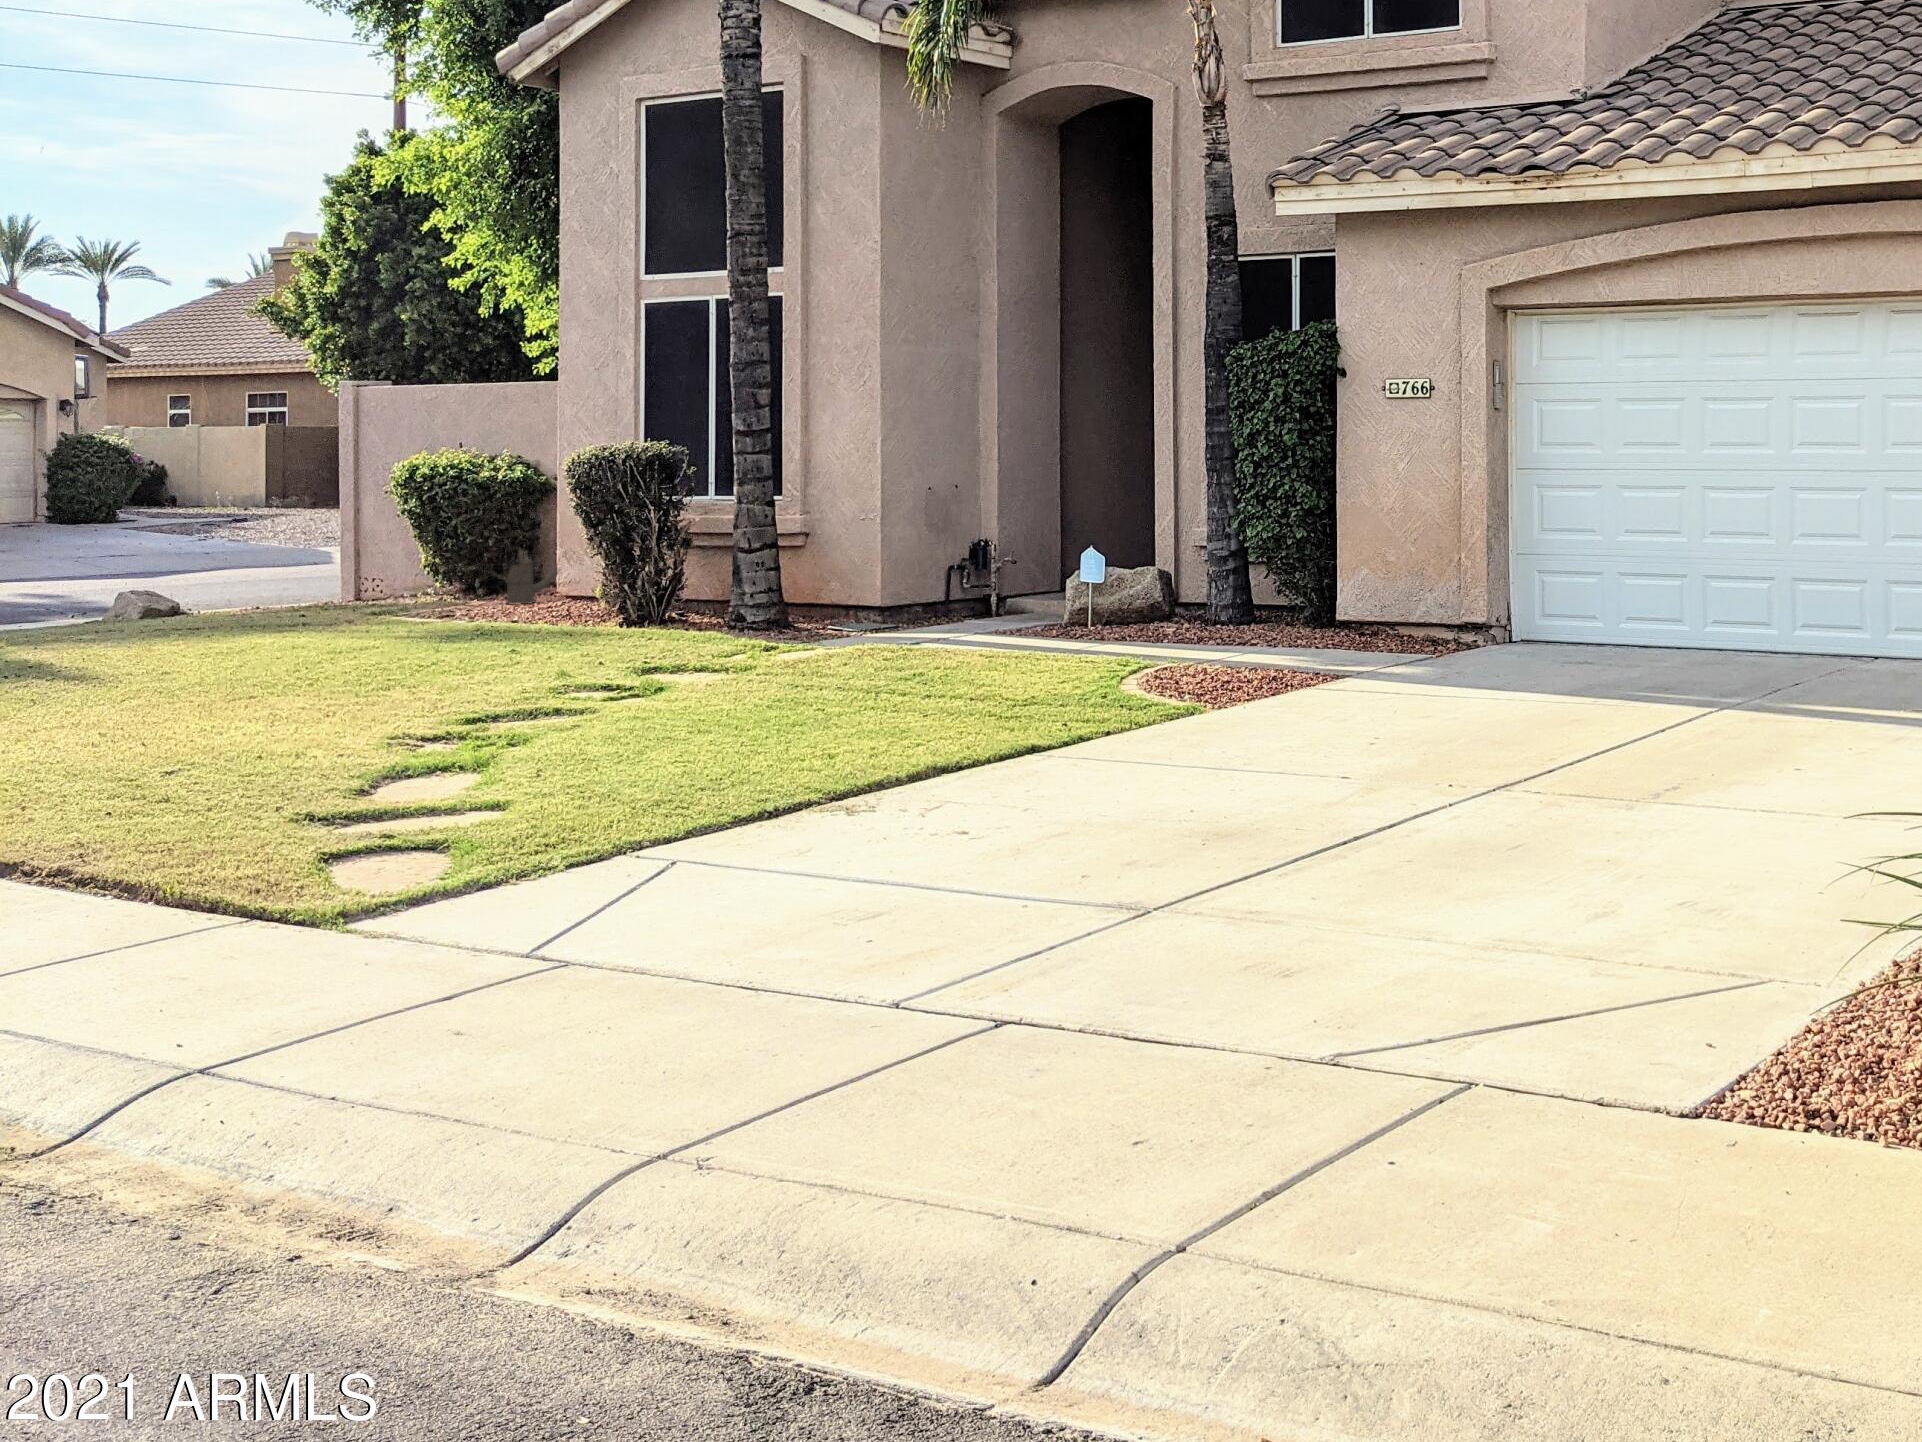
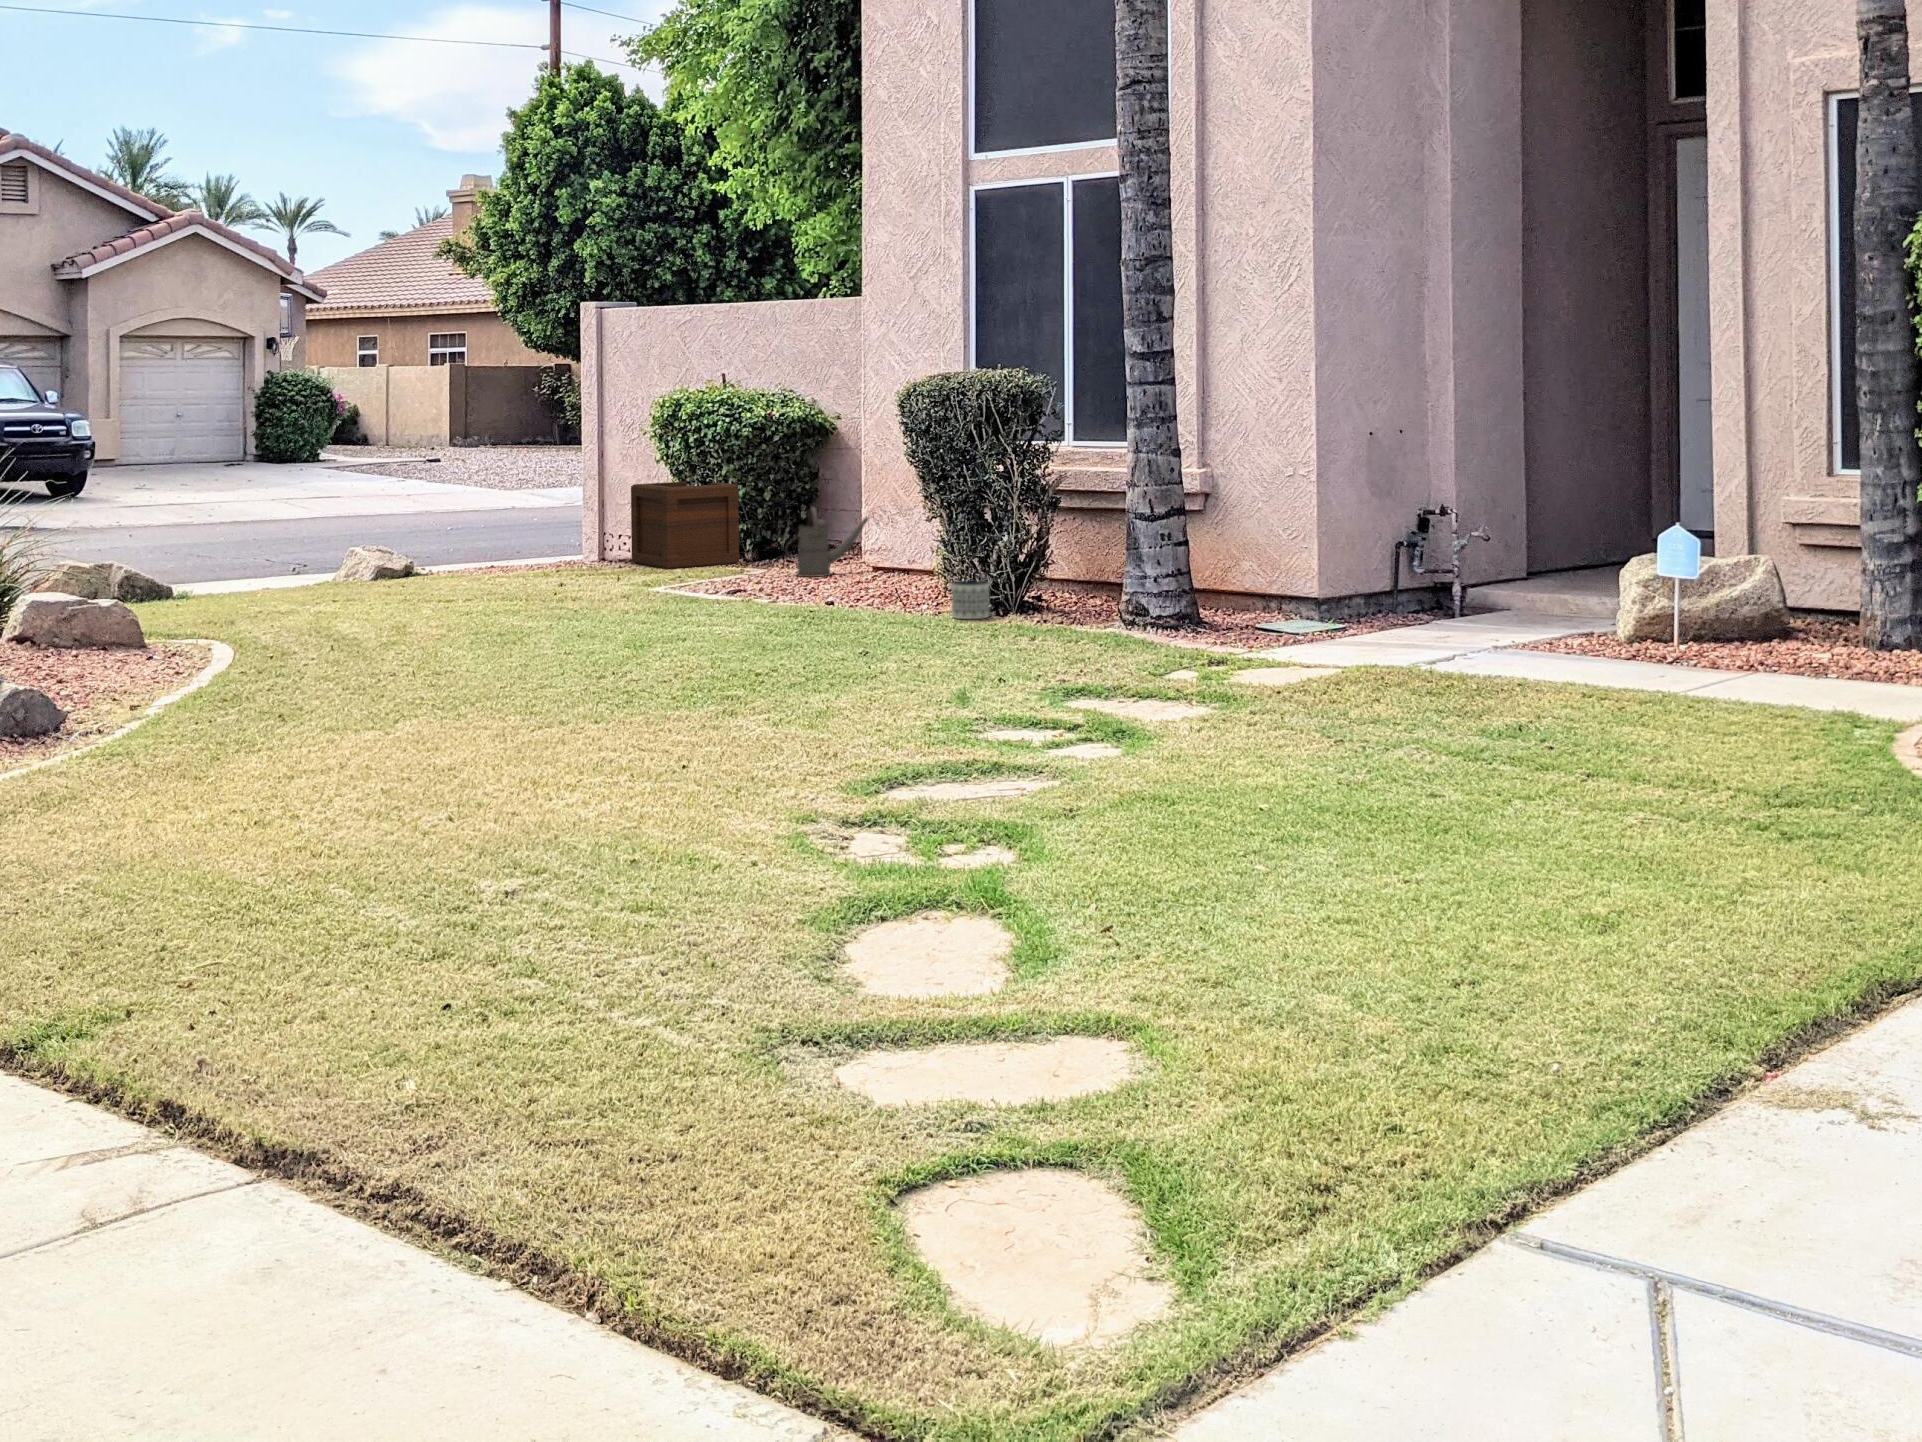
wooden crate: none [370,530,465,602] -> present [631,481,739,569]
planter: none [599,600,630,628] -> present [951,581,990,619]

